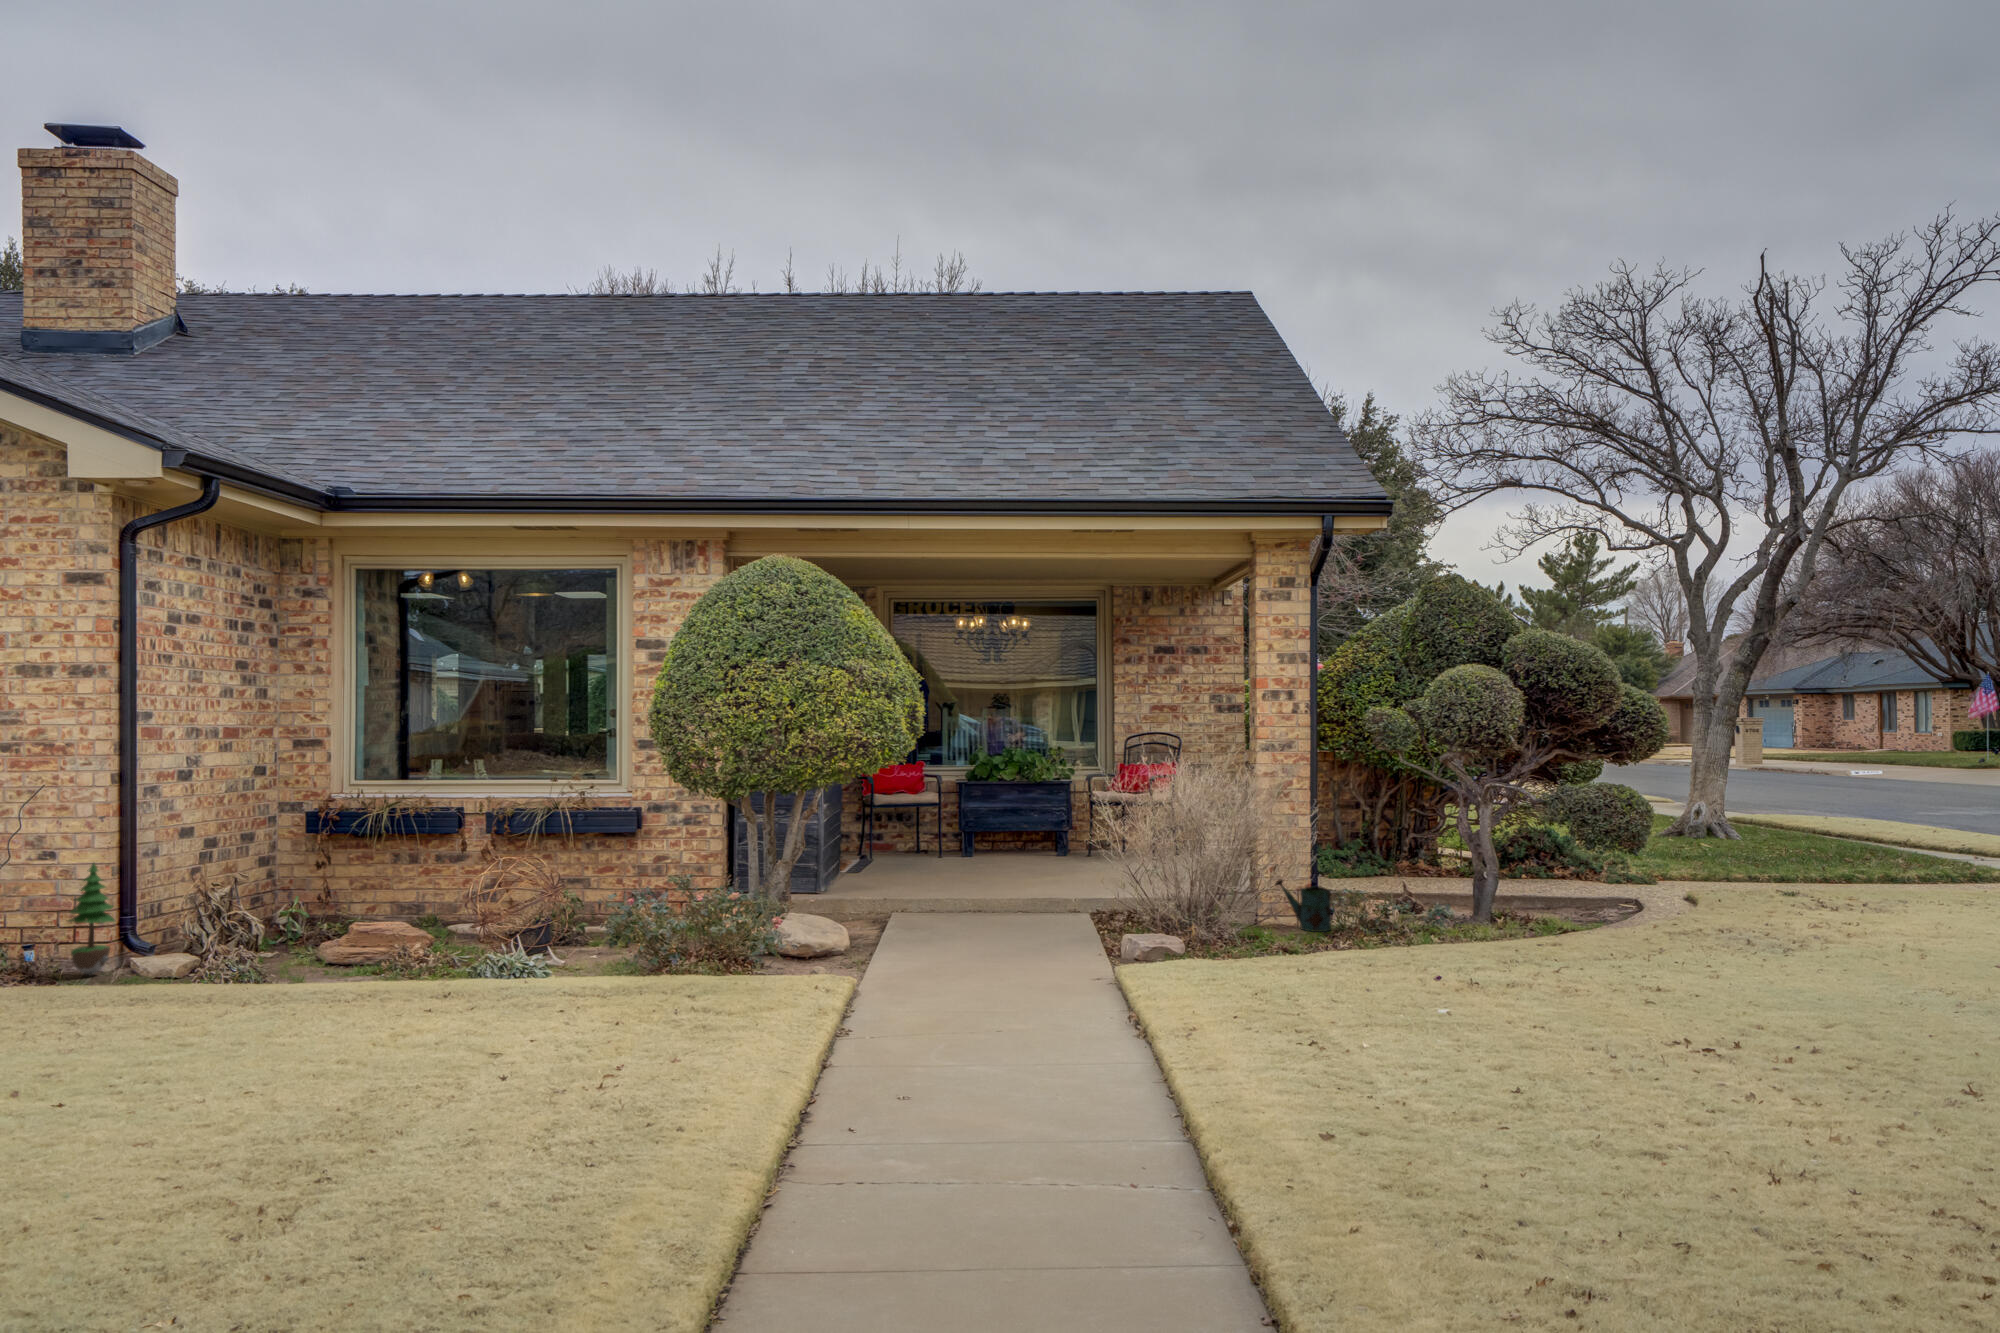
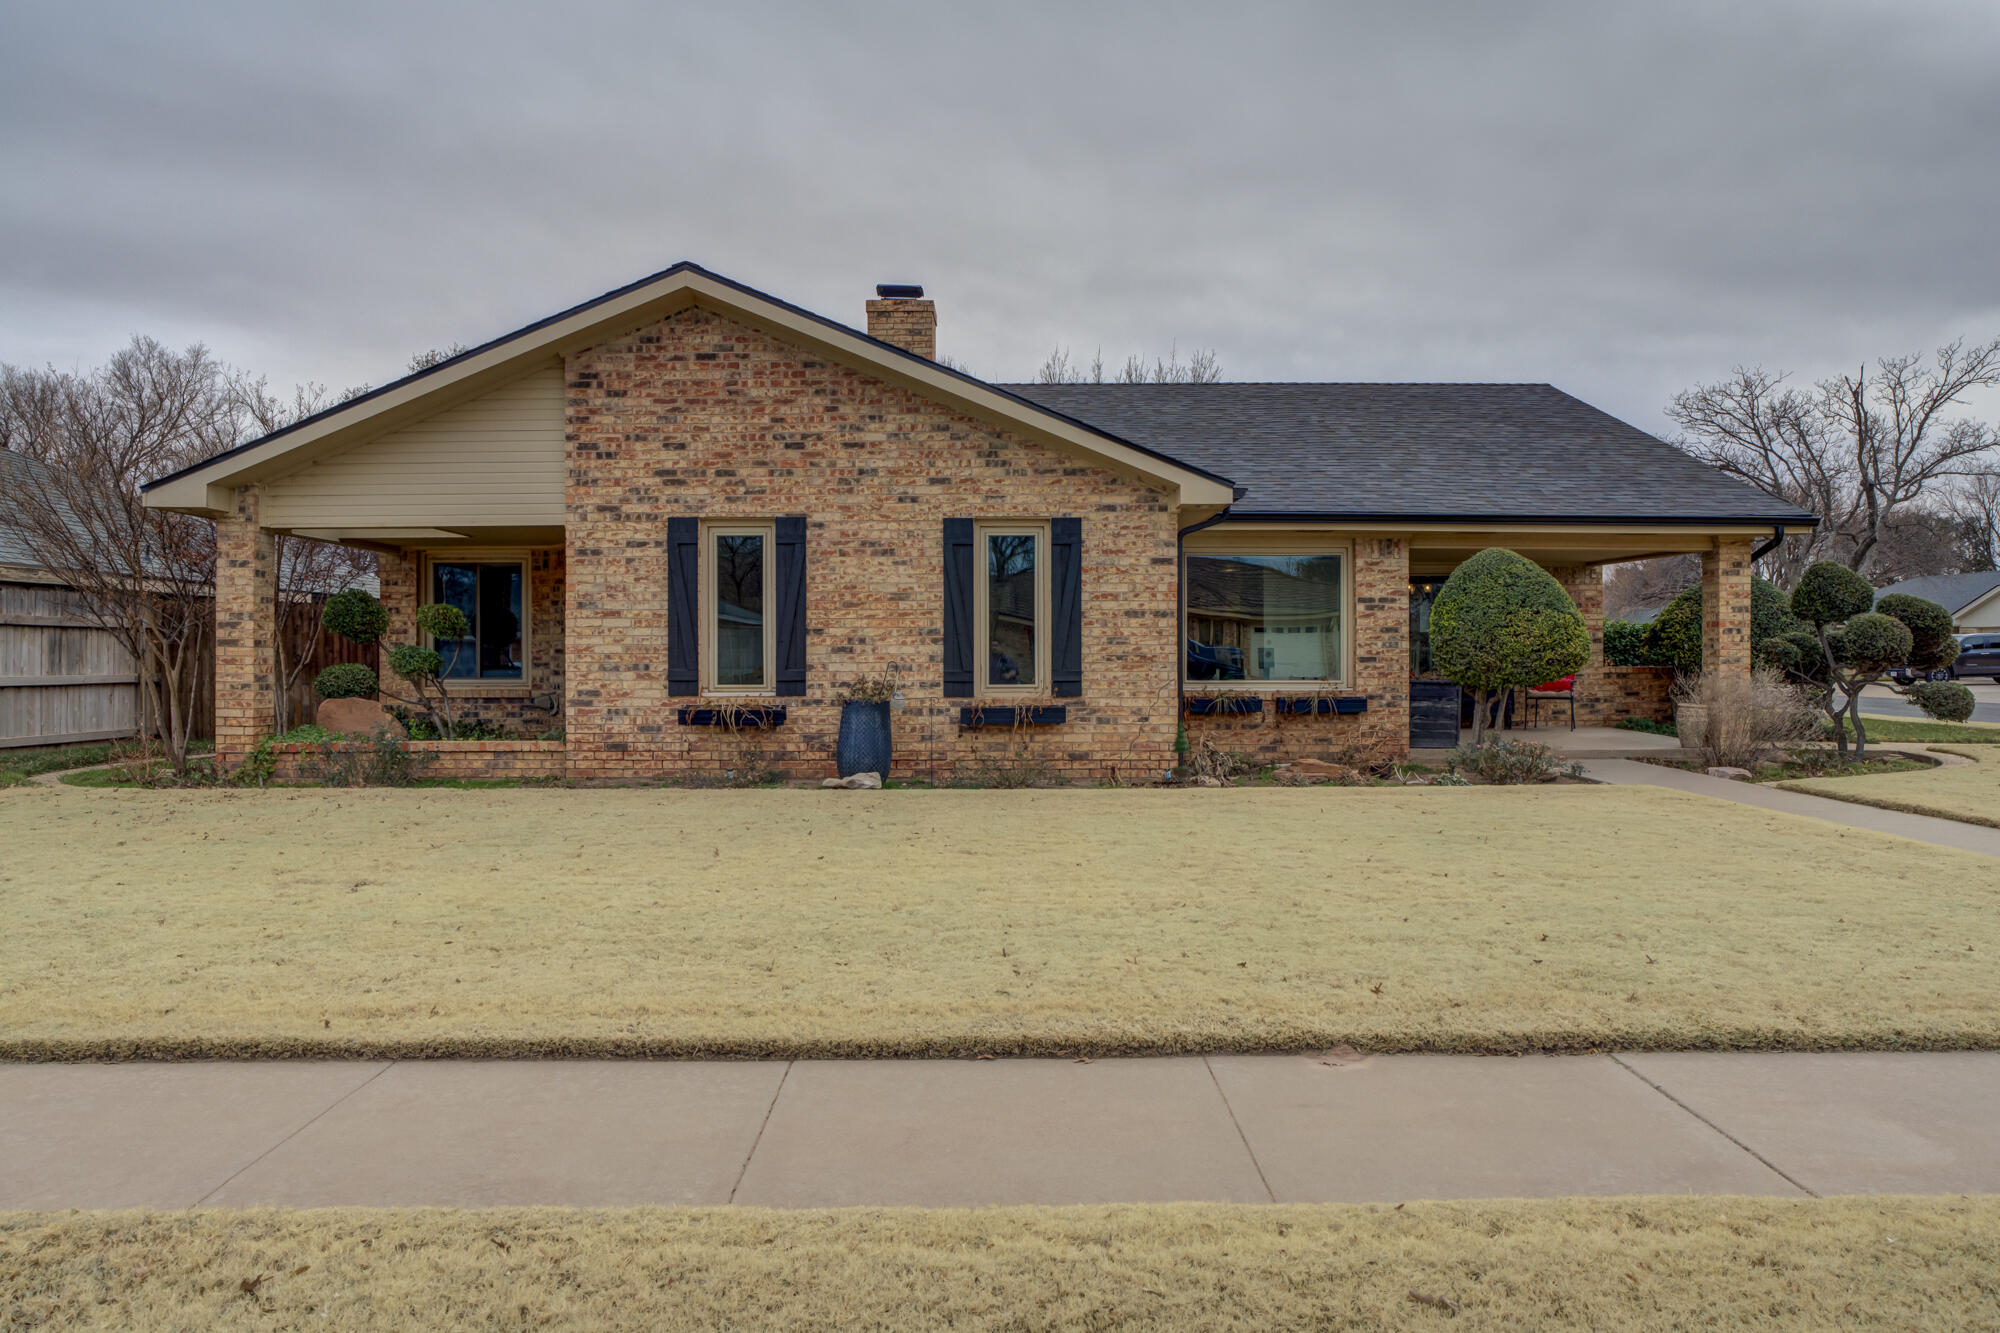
watering can: present [1276,880,1341,932] -> none [1735,739,1784,768]

